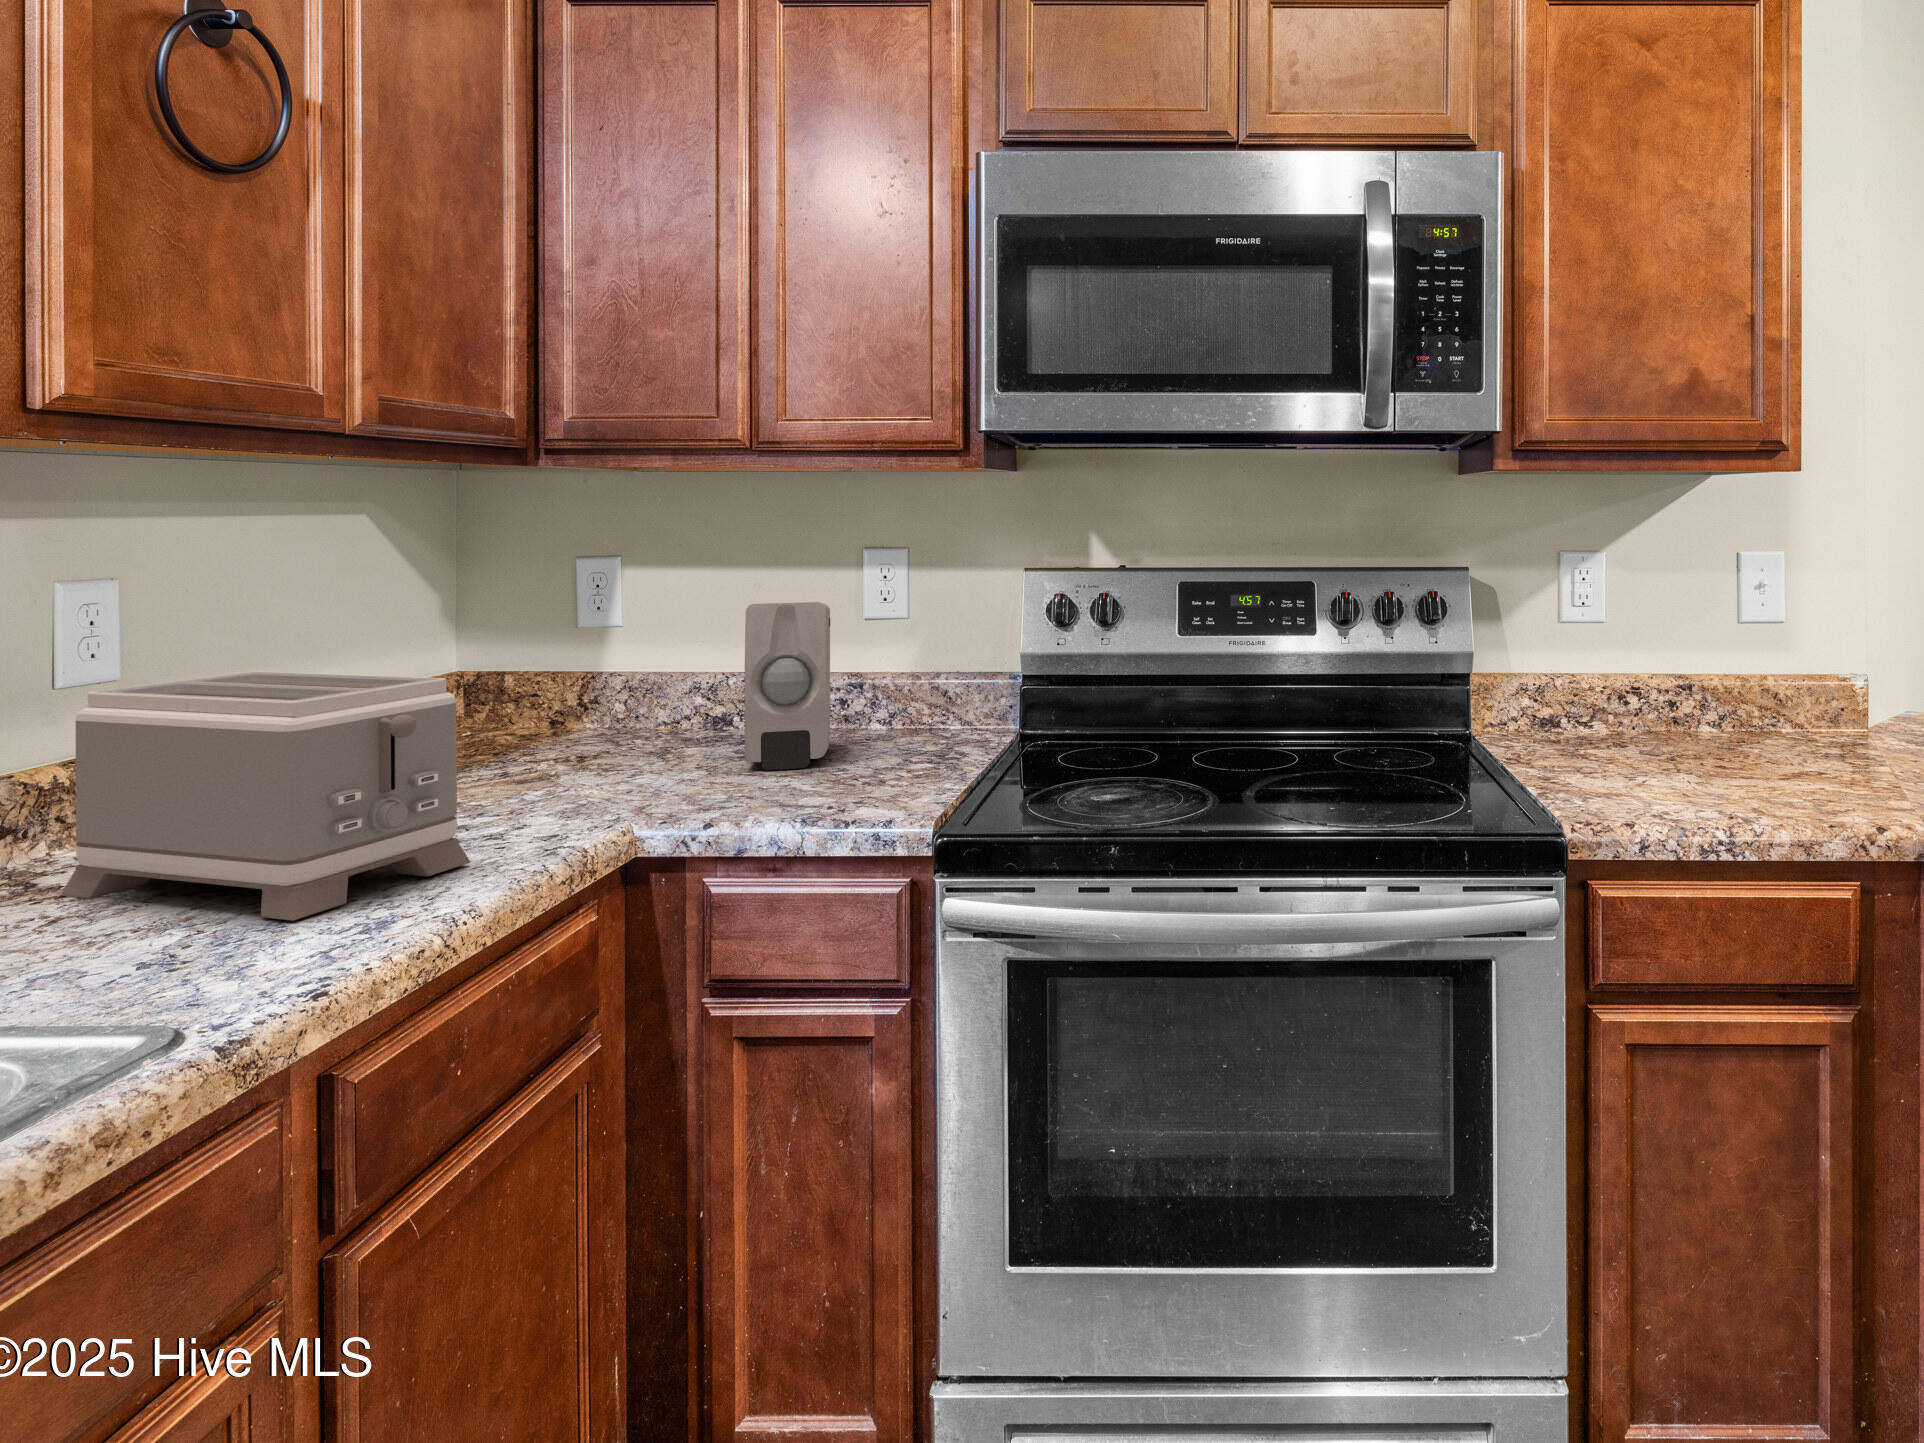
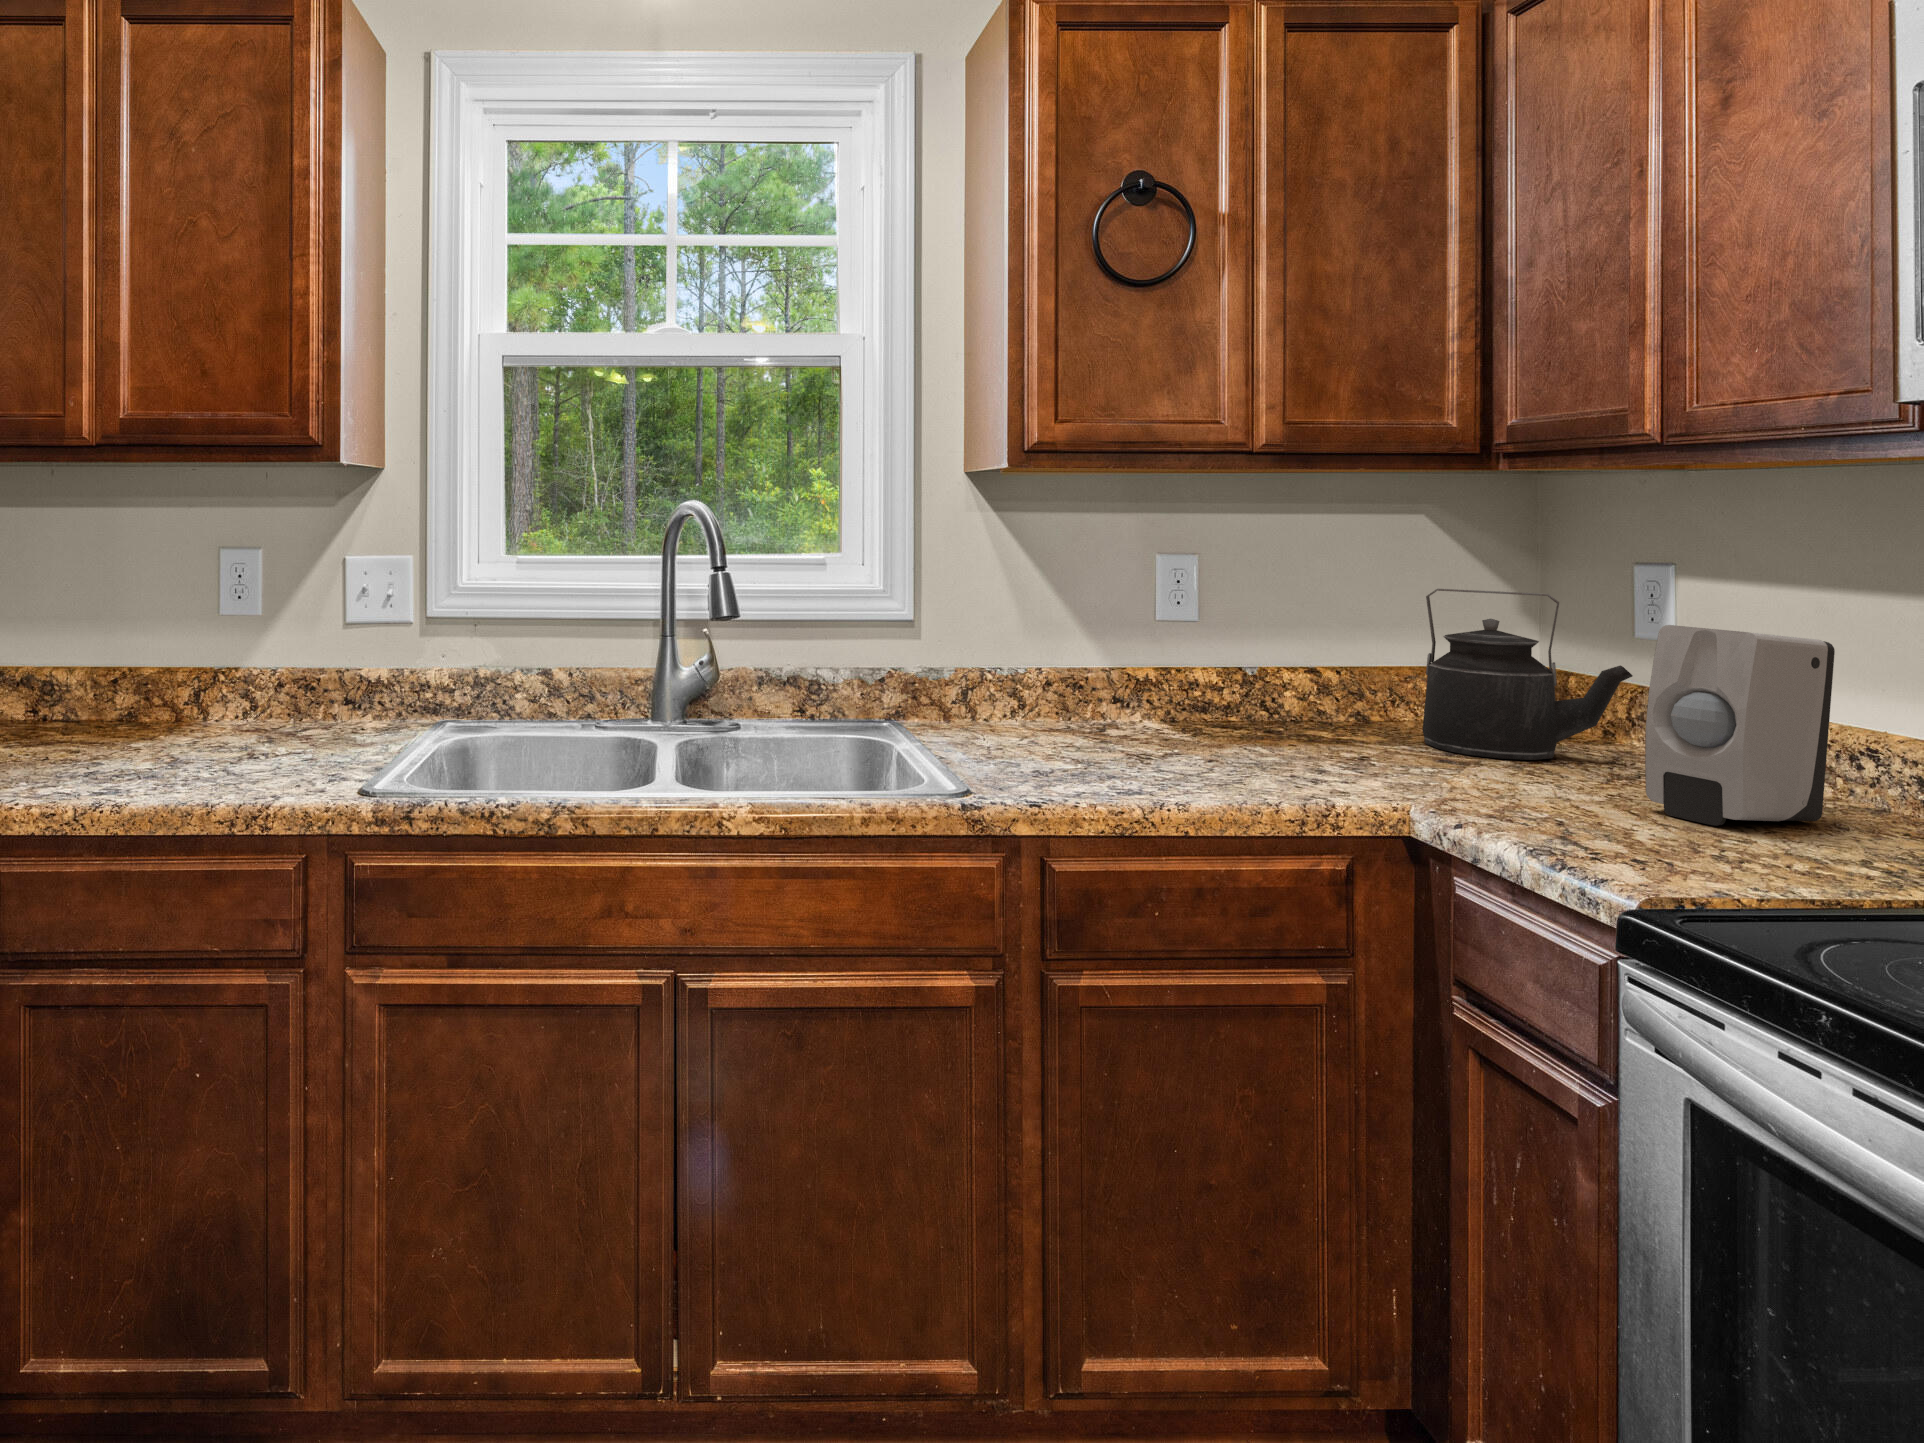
kettle: none [437,590,633,774] -> present [1422,589,1633,760]
toaster: present [61,671,470,921] -> none [1089,618,1254,785]

